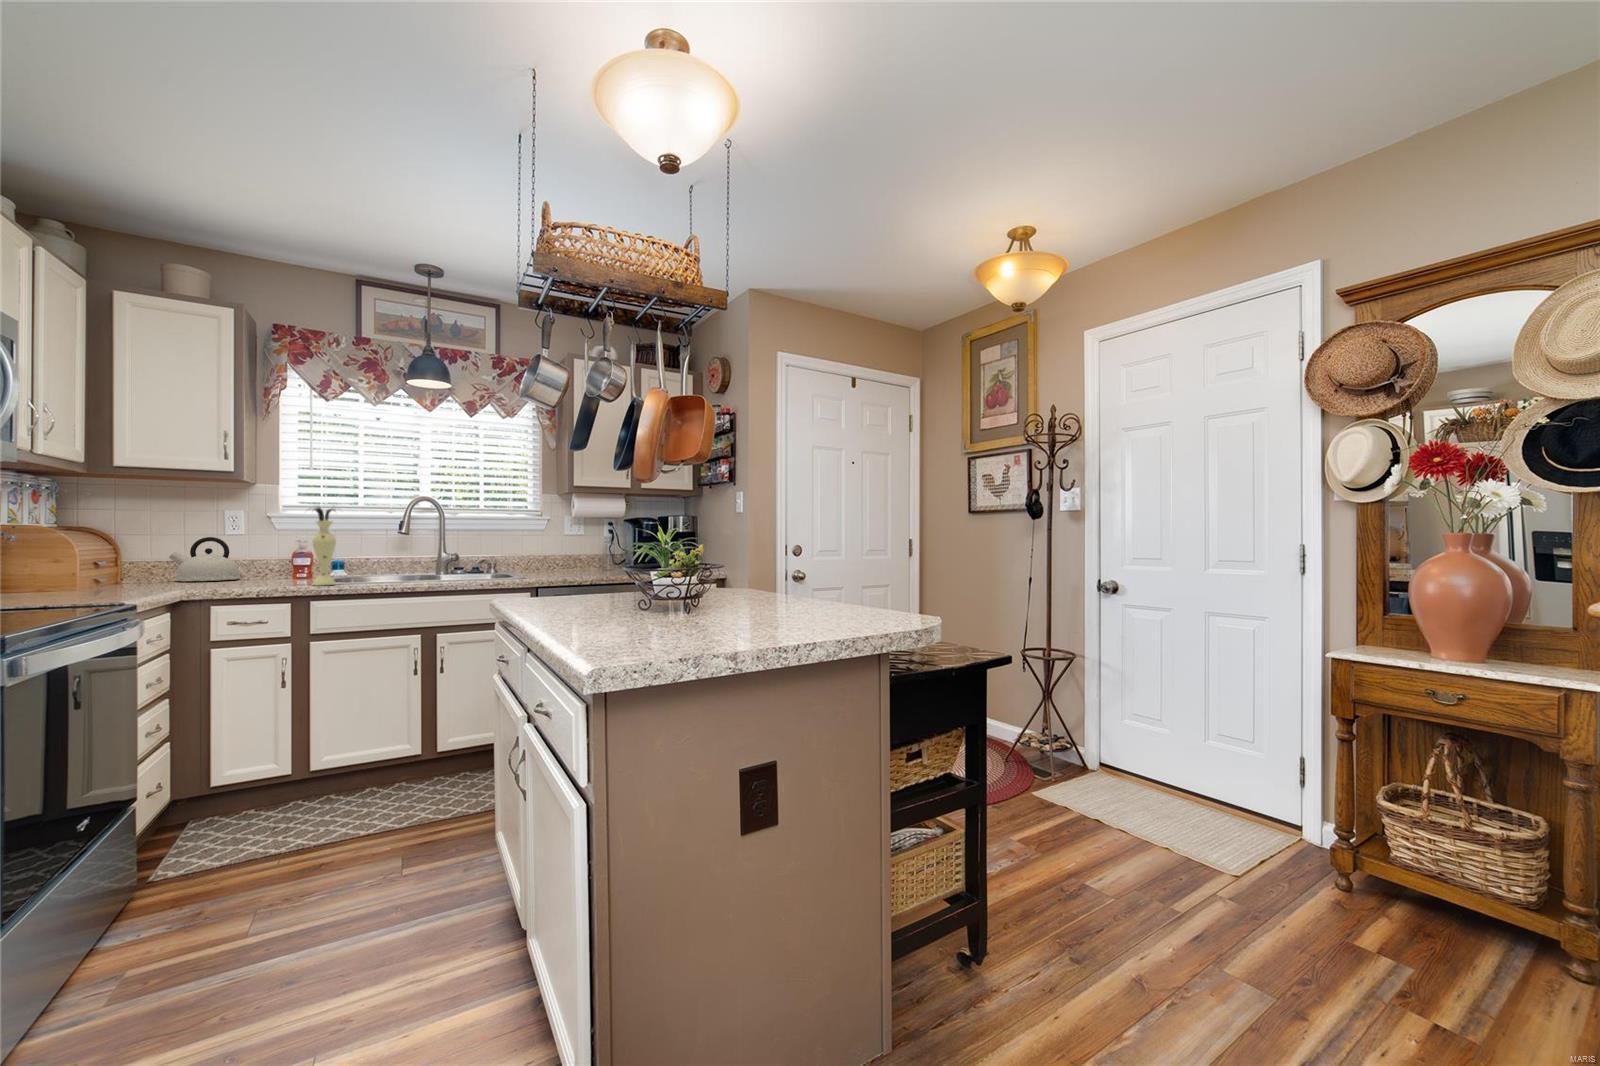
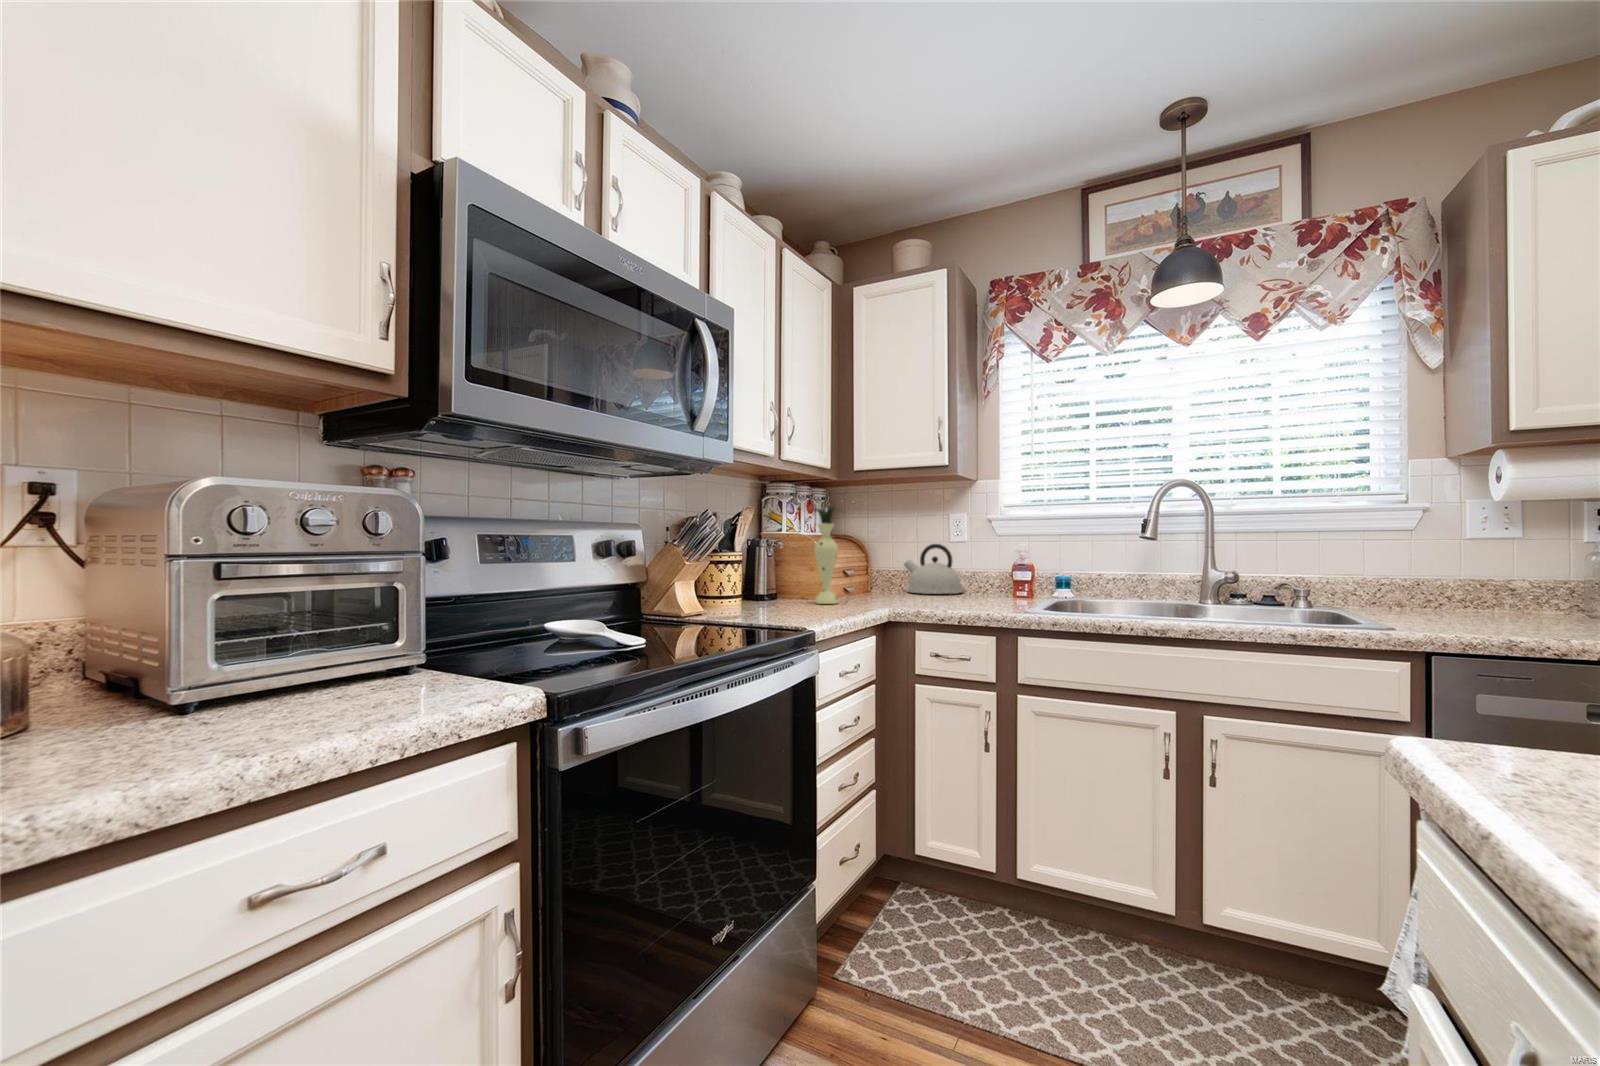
vase: present [312,507,336,586] -> present [814,507,842,604]

